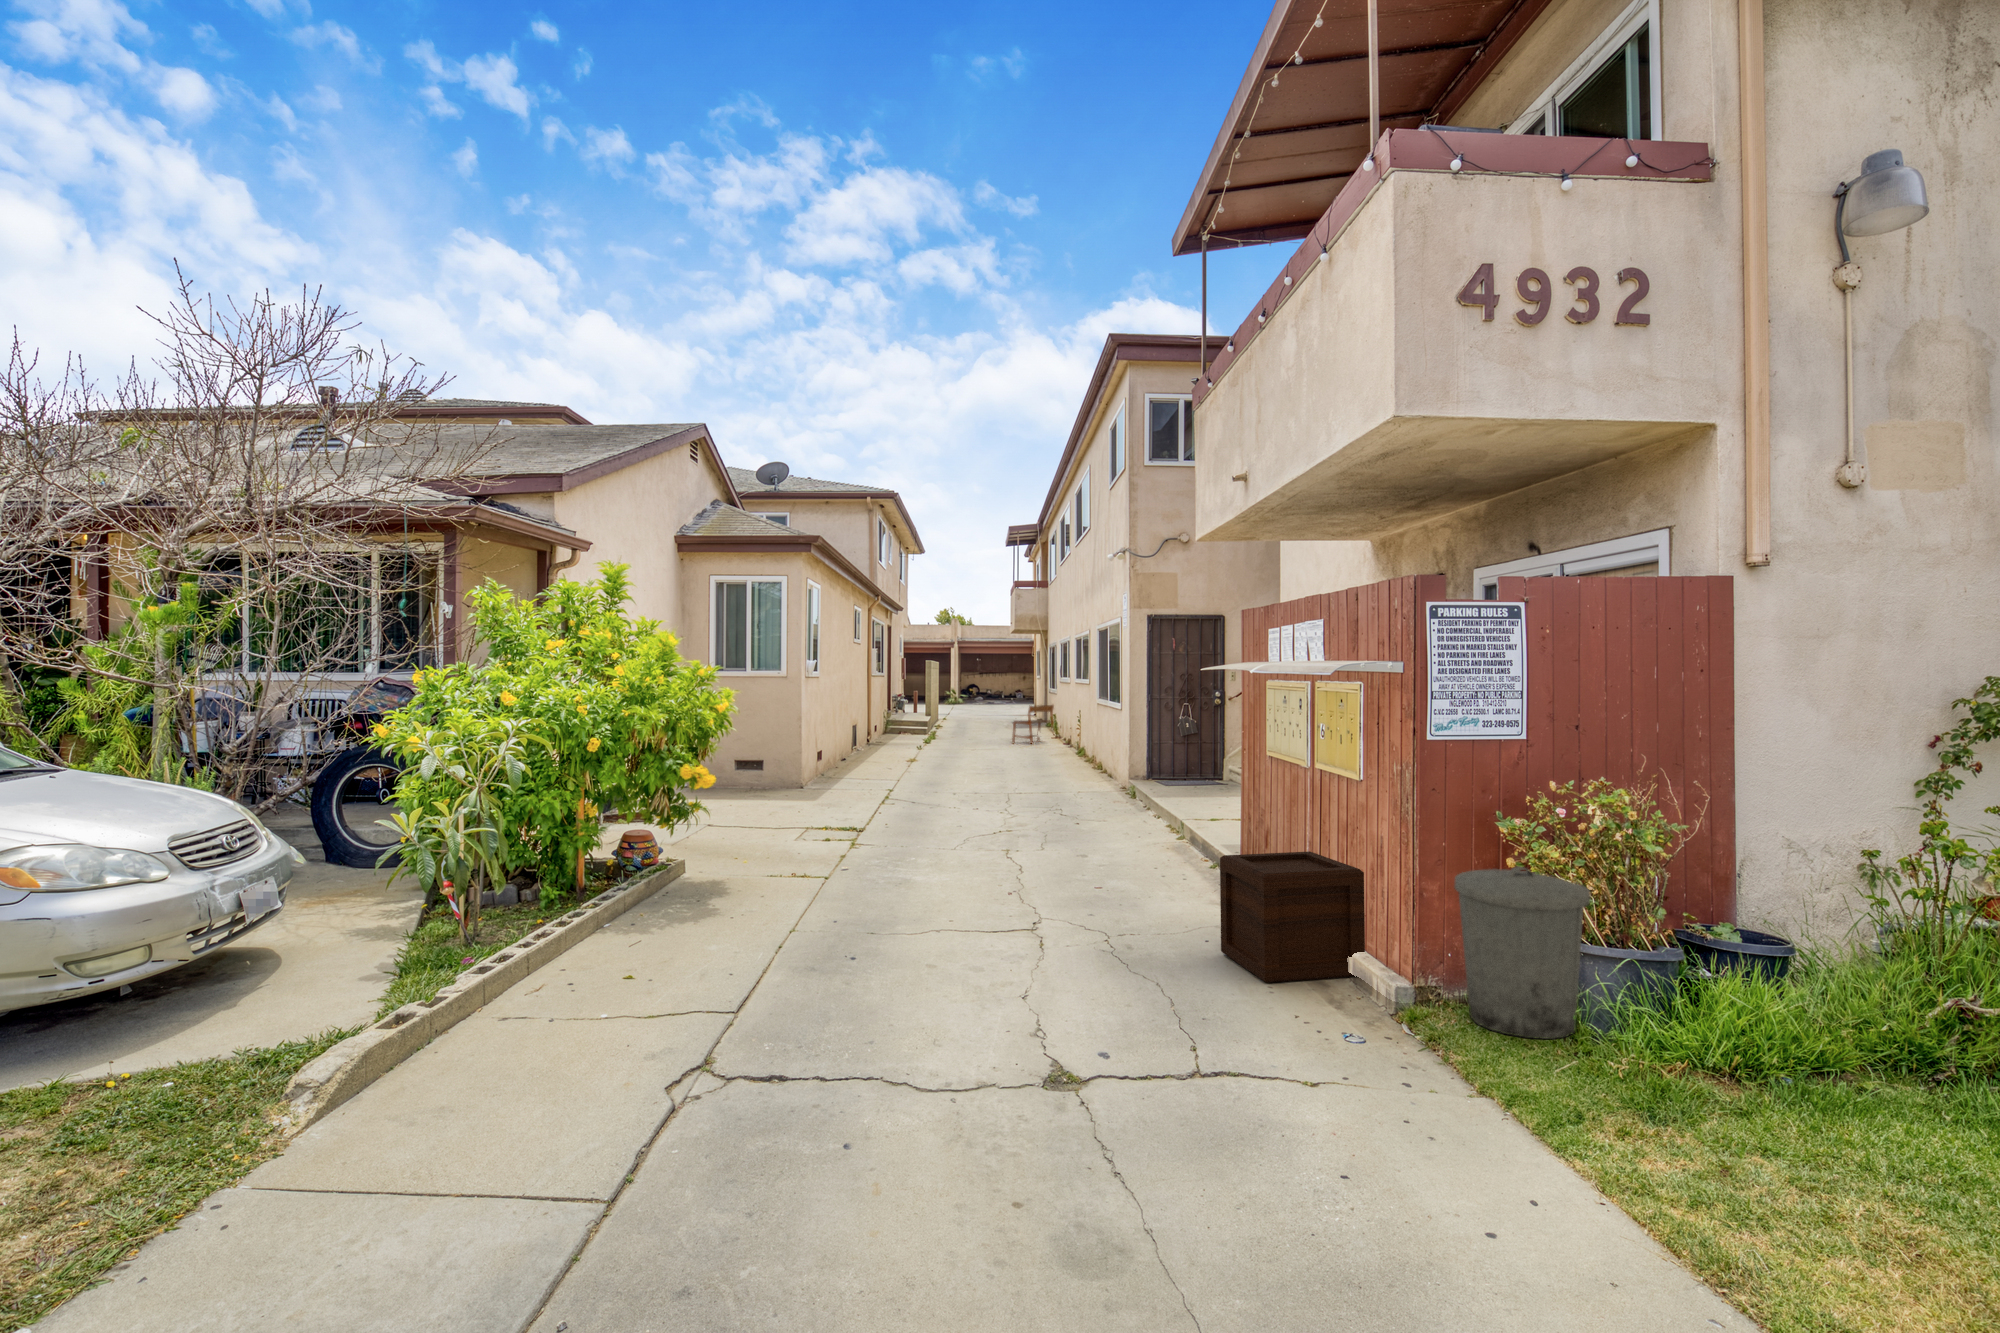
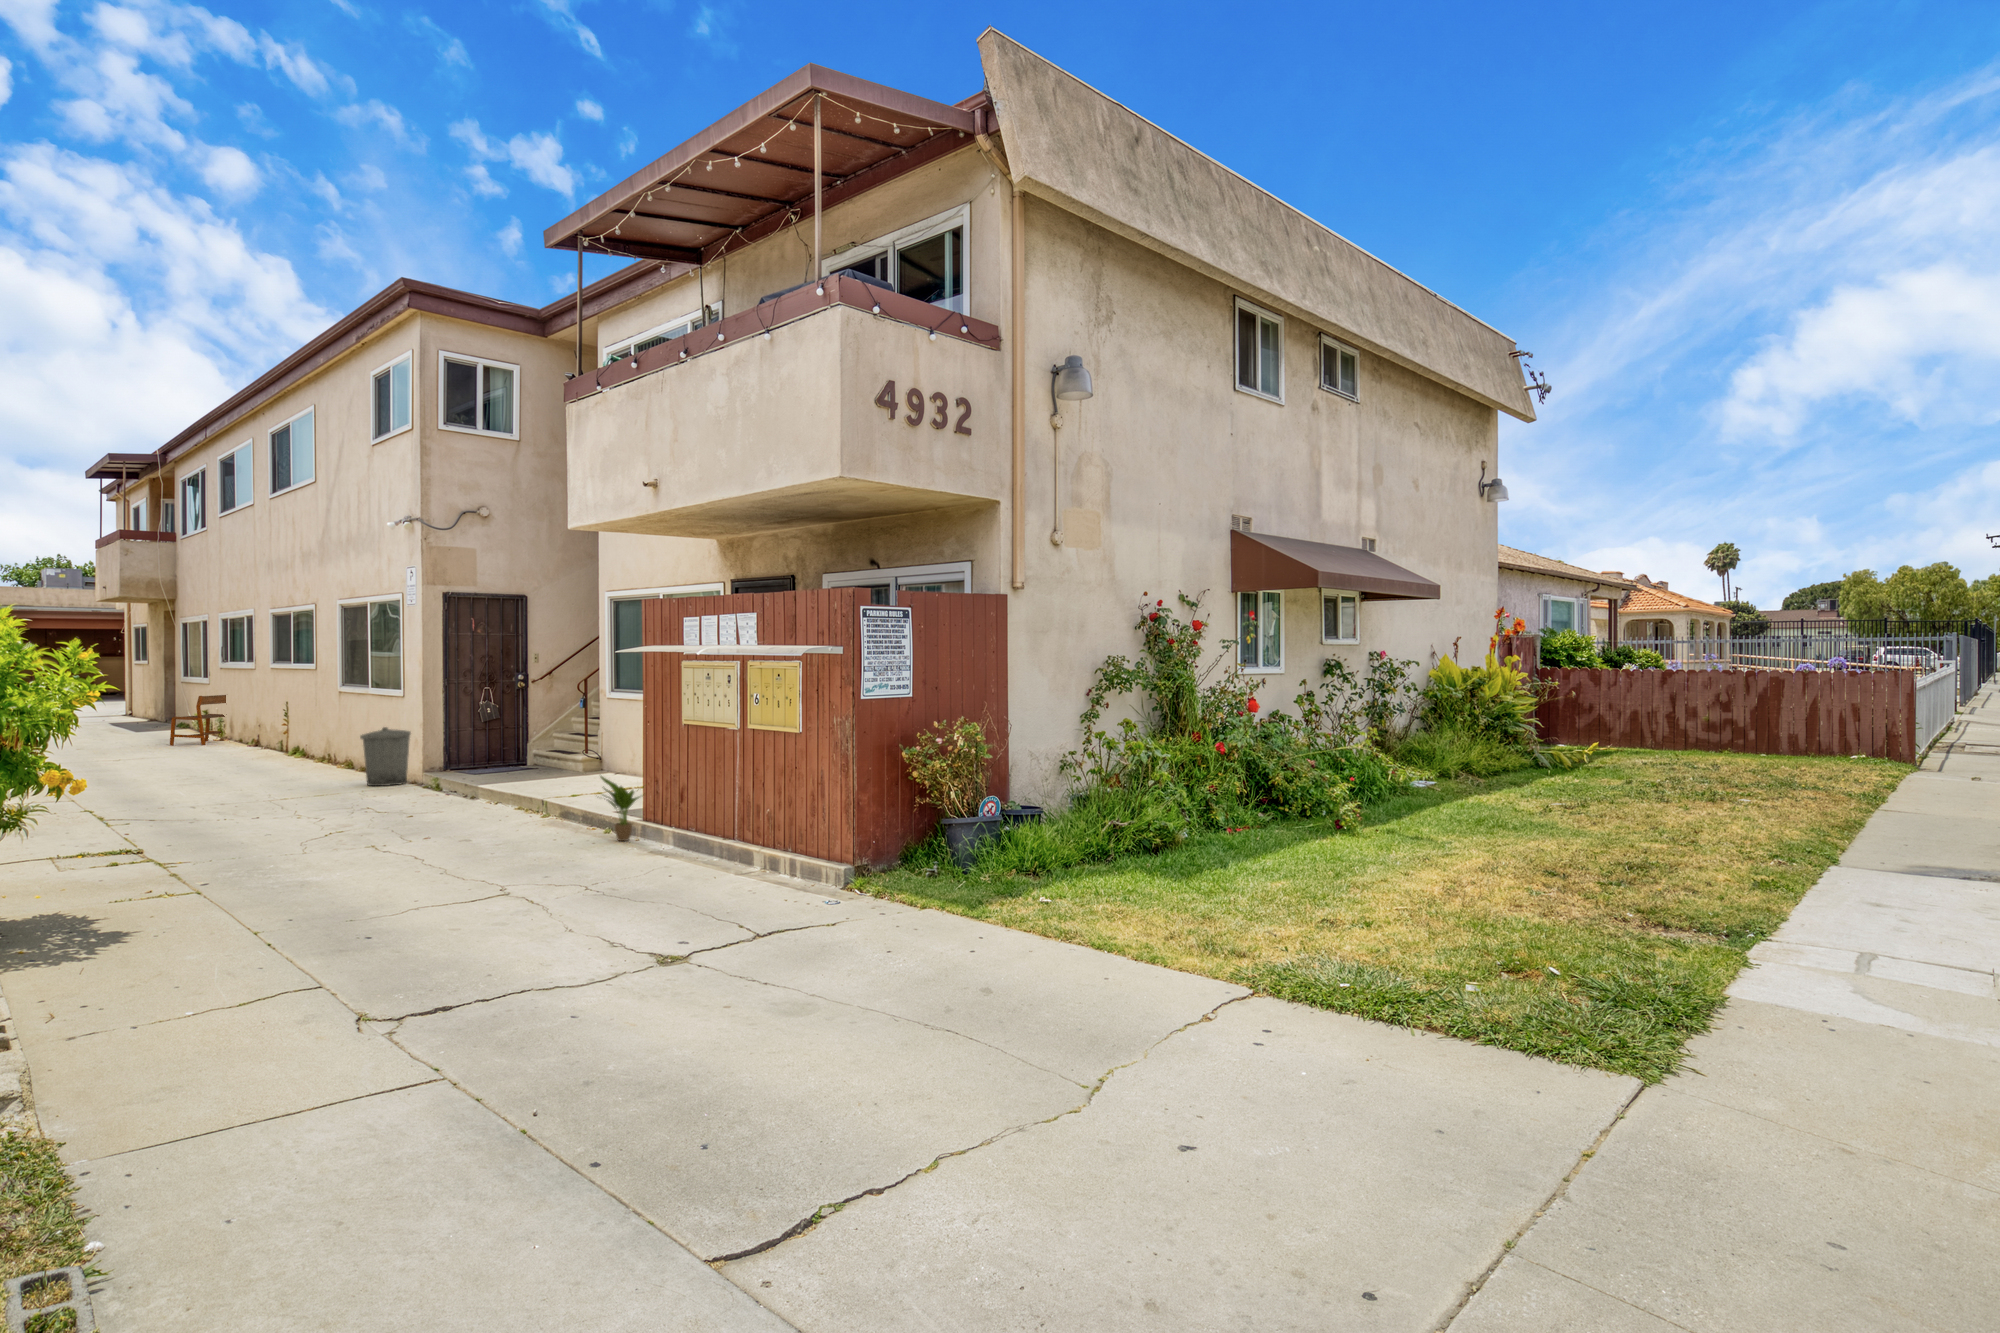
potted plant: none [1177,807,1233,885] -> present [601,776,639,841]
wooden crate: present [1220,851,1365,983] -> none [695,791,809,887]
trash can: present [1455,867,1591,1039] -> present [360,727,411,786]

